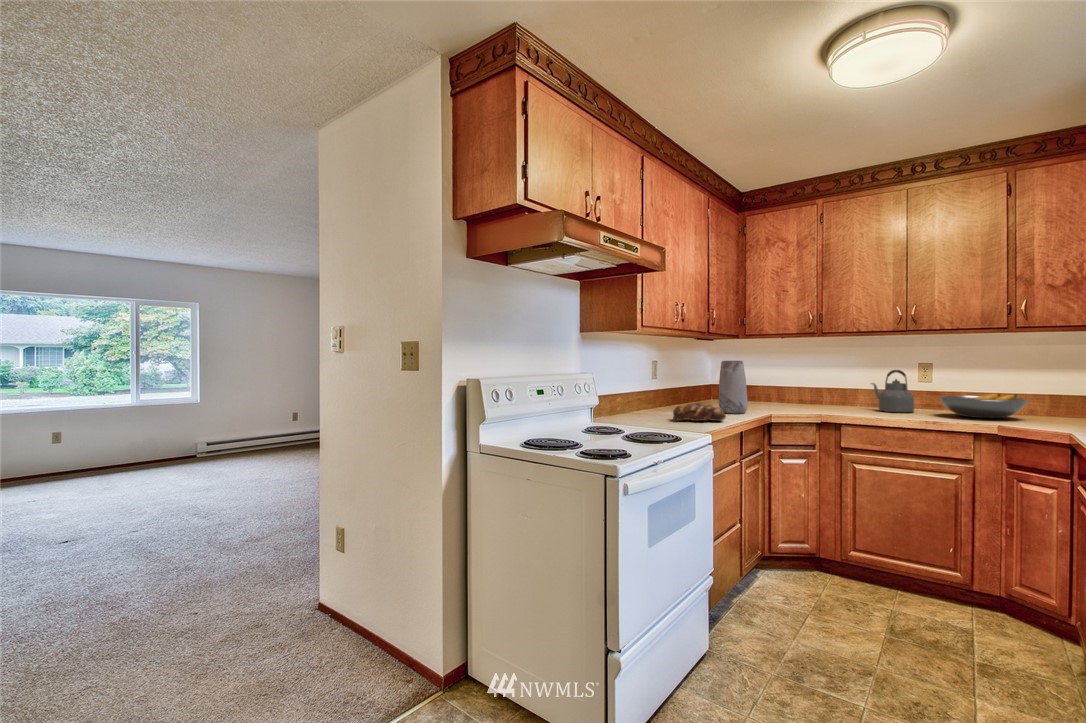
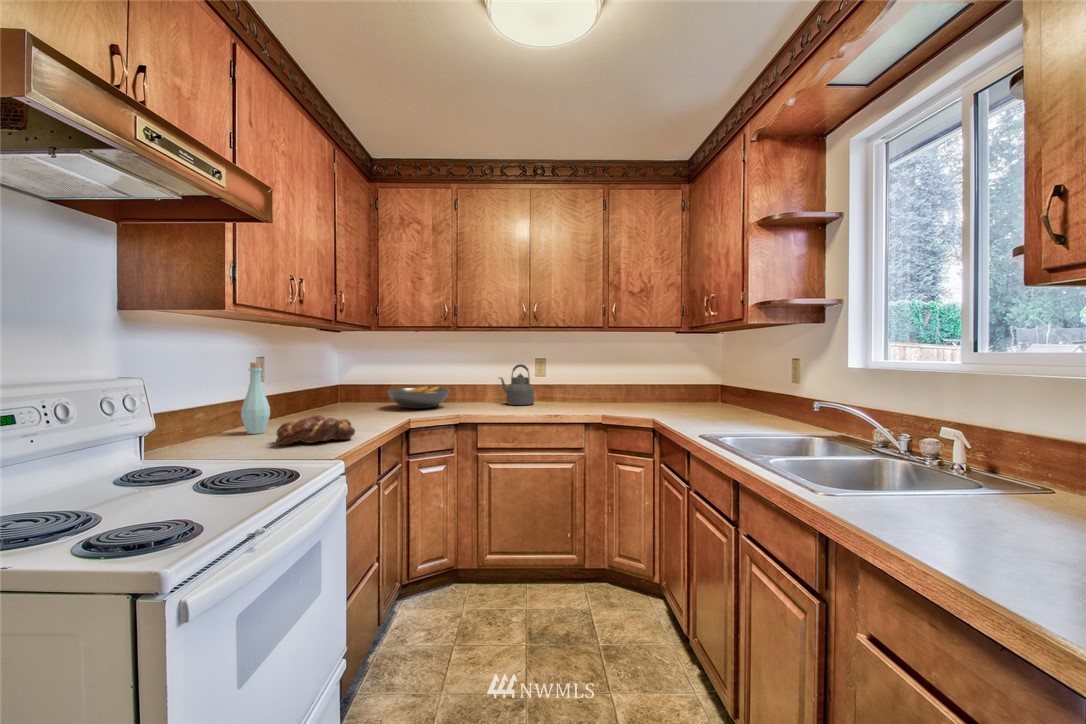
vase: present [719,361,748,414] -> none [346,356,382,422]
bottle: none [649,365,667,414] -> present [241,362,270,434]
fruit bowl: present [939,394,1028,418] -> present [388,386,450,409]

